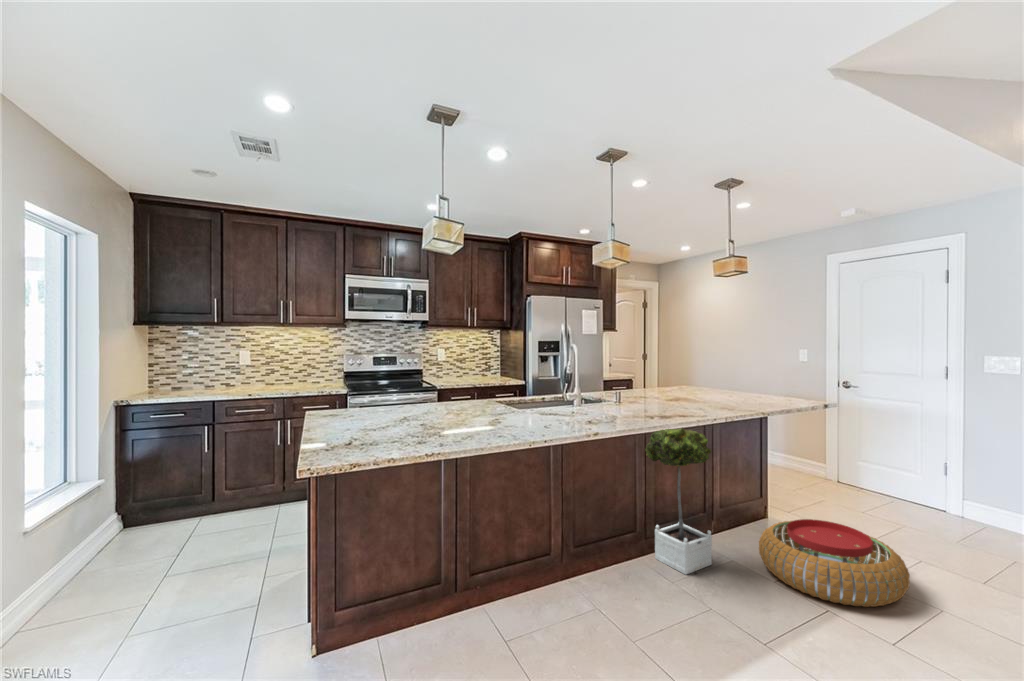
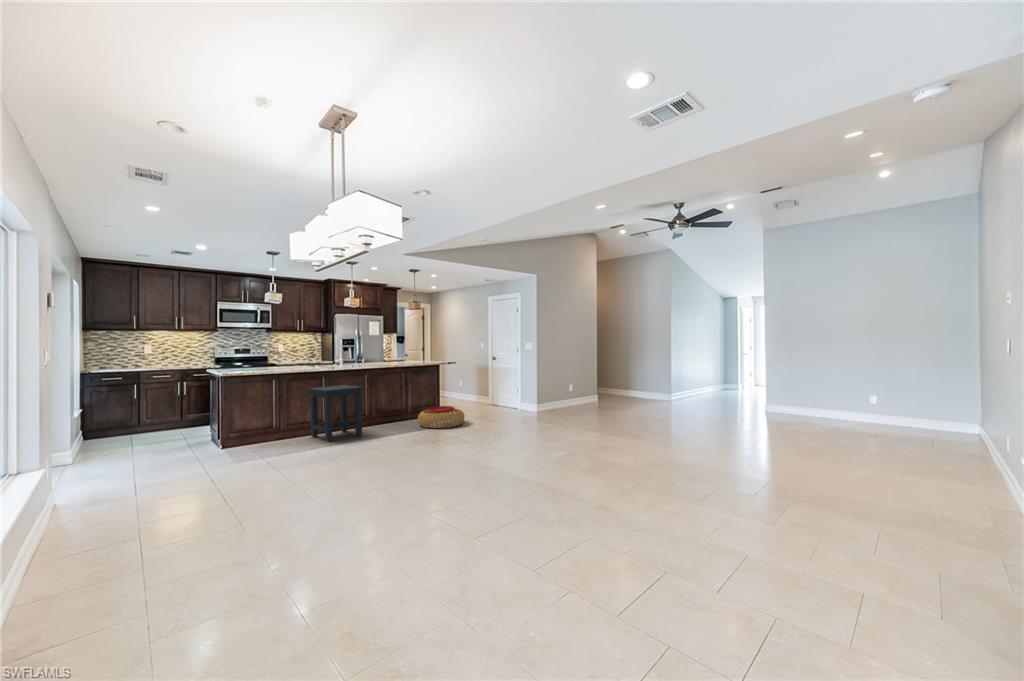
potted tree: present [645,428,712,575] -> none [372,370,400,428]
side table: none [513,461,655,649] -> present [309,385,363,442]

